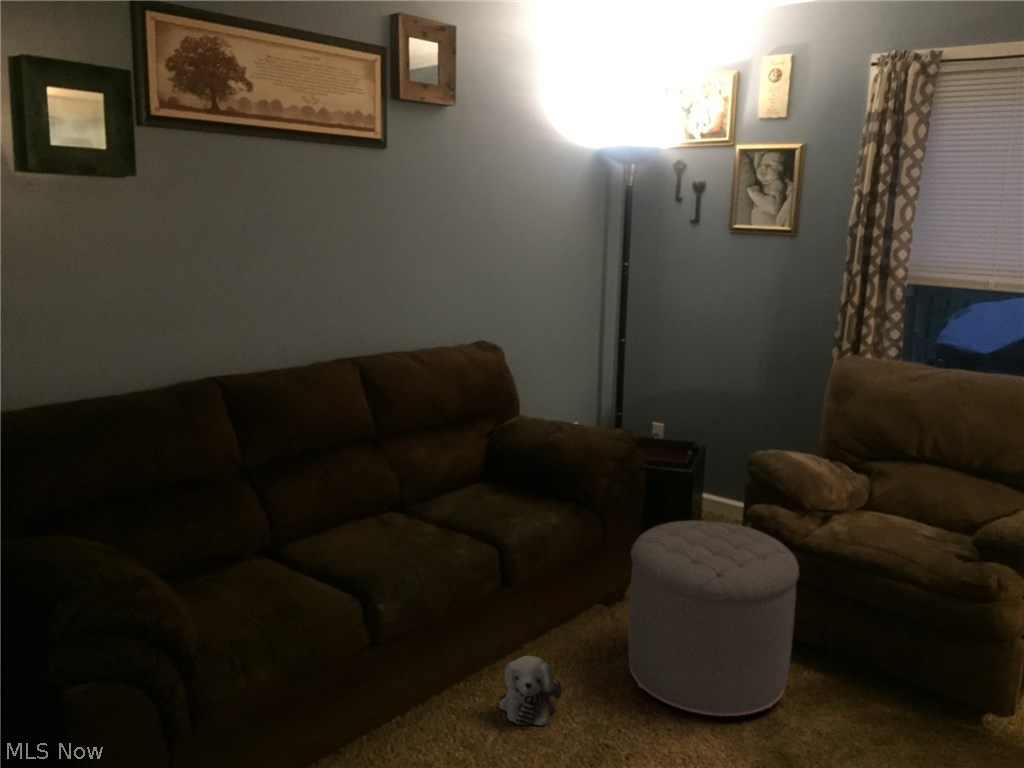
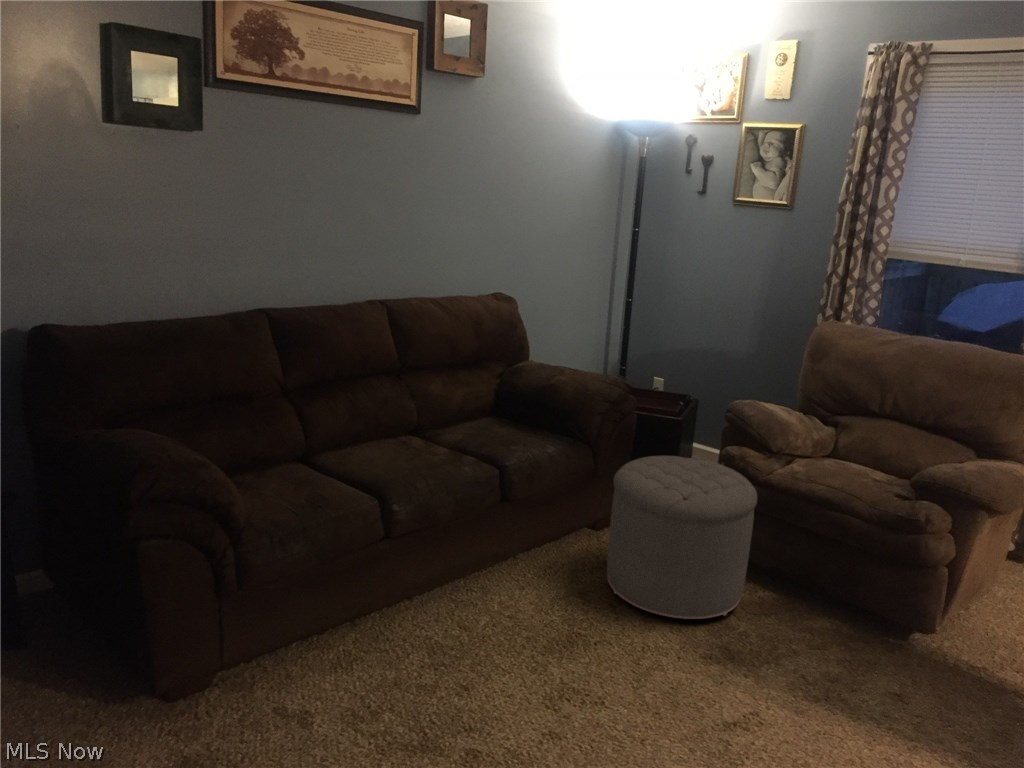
plush toy: present [499,656,562,725] -> none [492,558,546,617]

